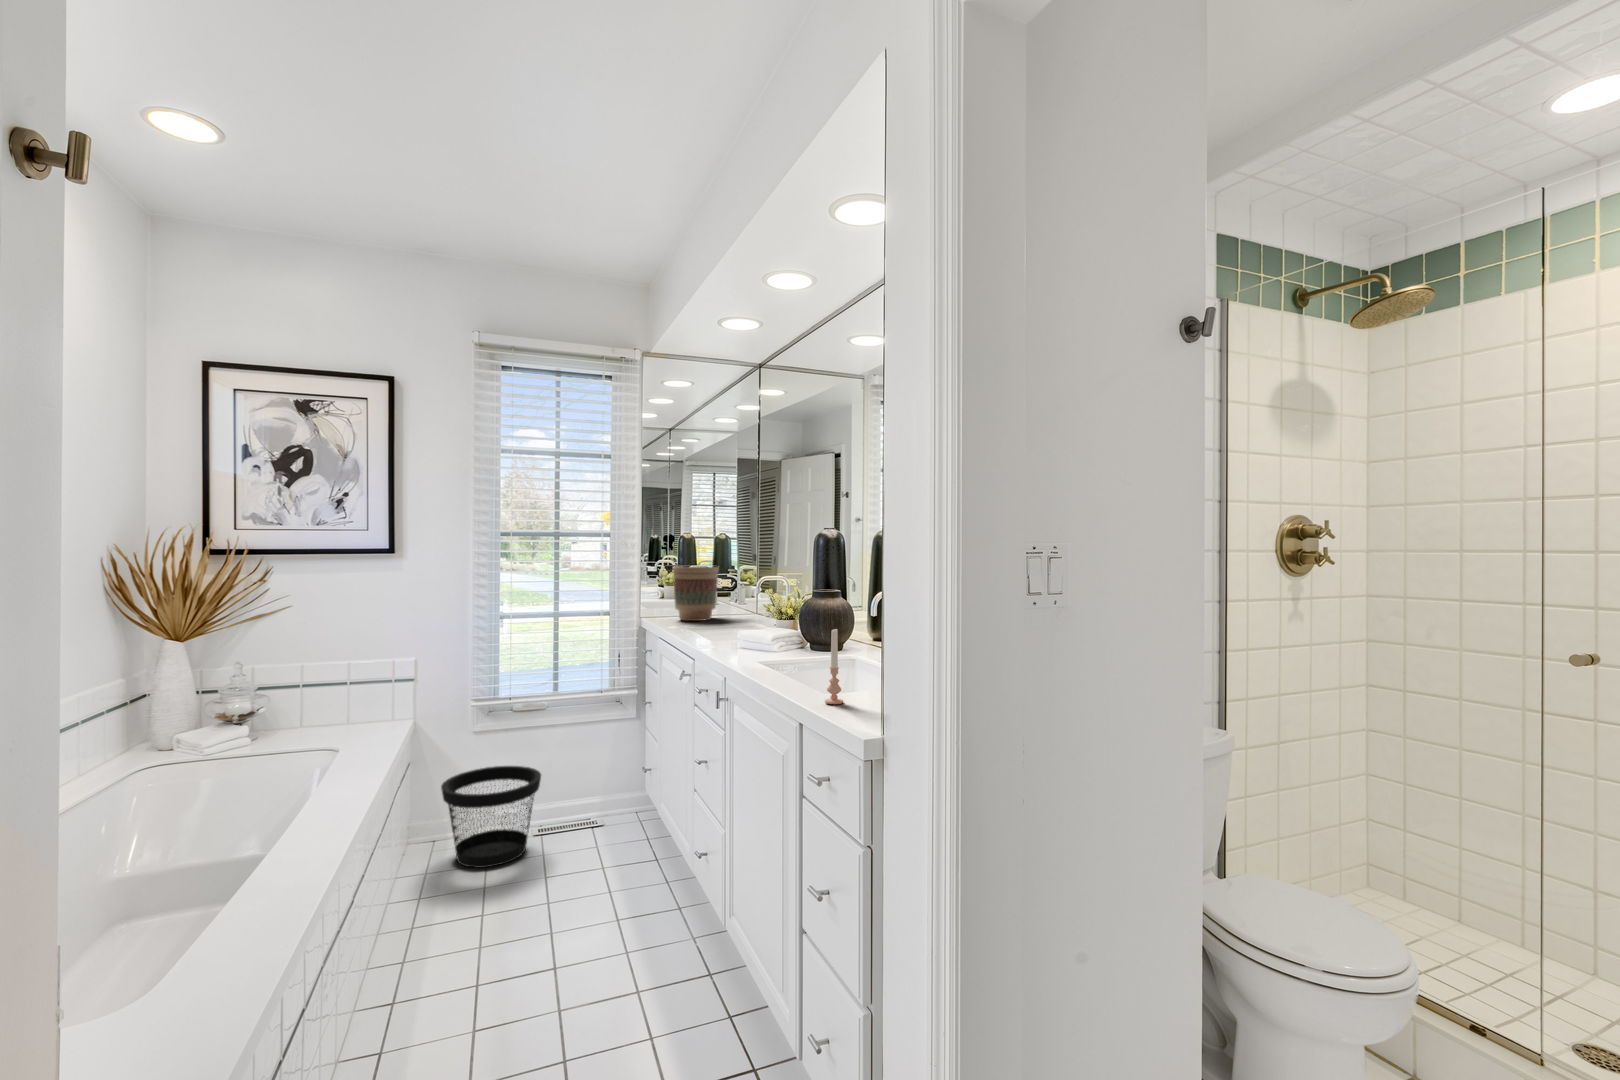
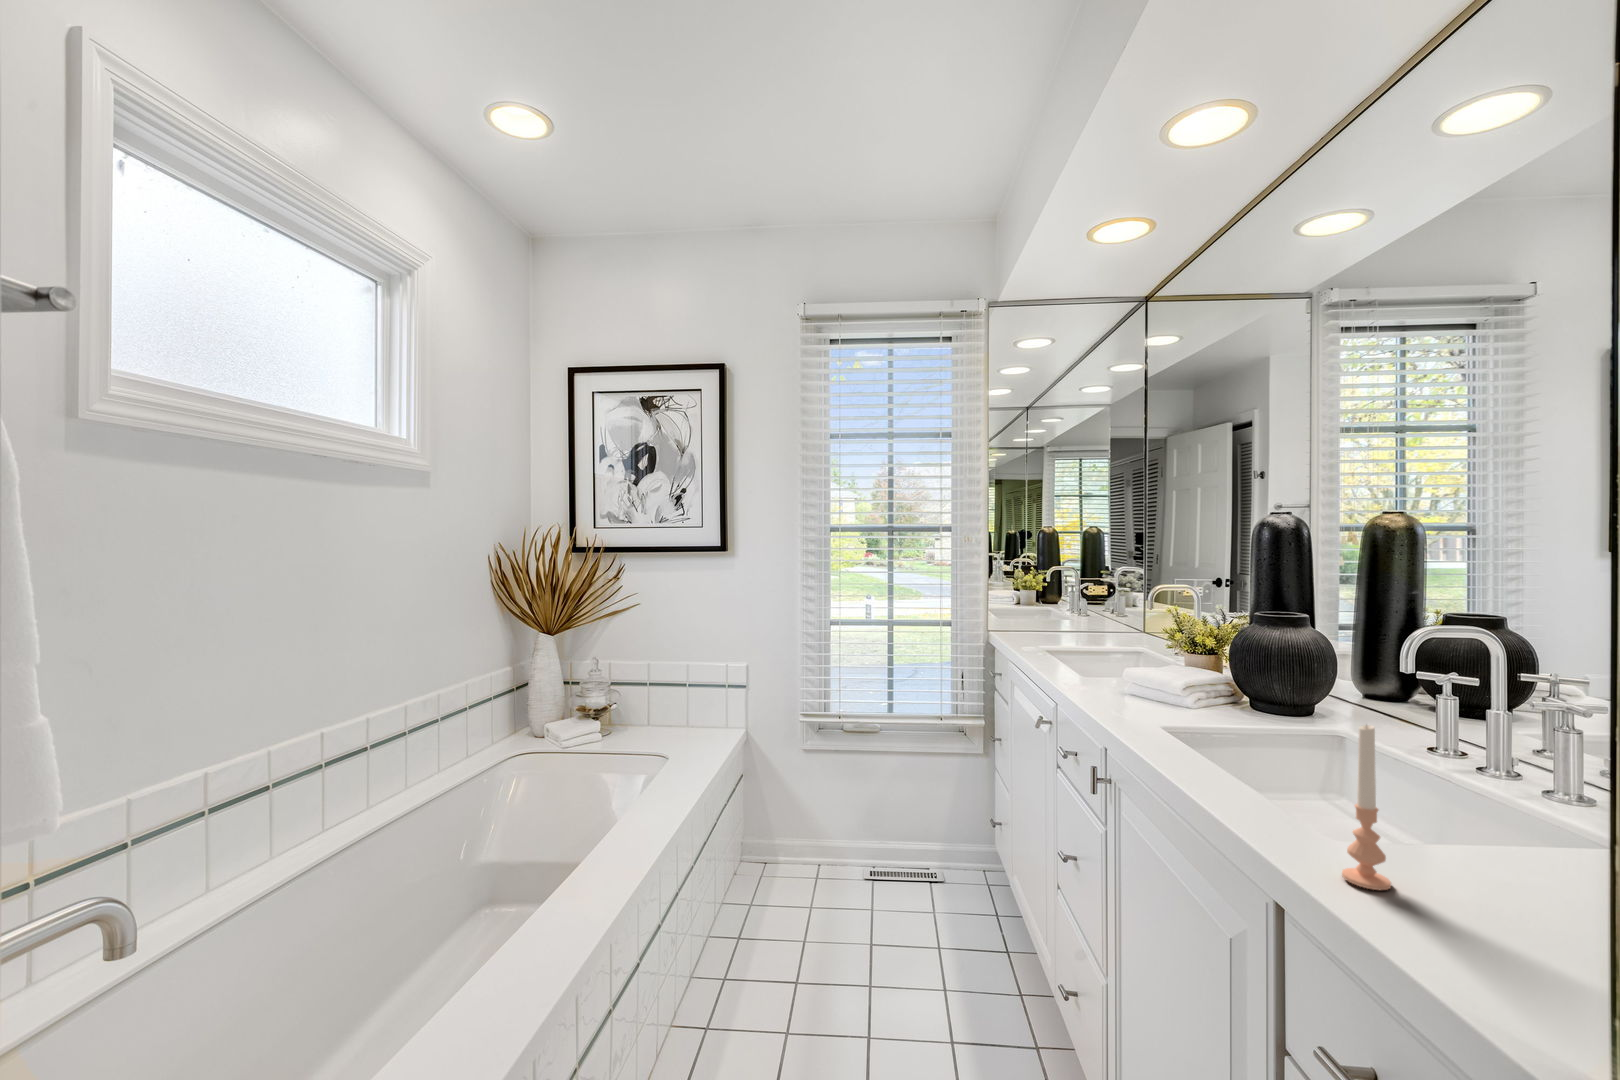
flower pot: present [673,566,719,621] -> none [1028,567,1091,639]
wastebasket: present [441,766,541,868] -> none [768,789,872,910]

